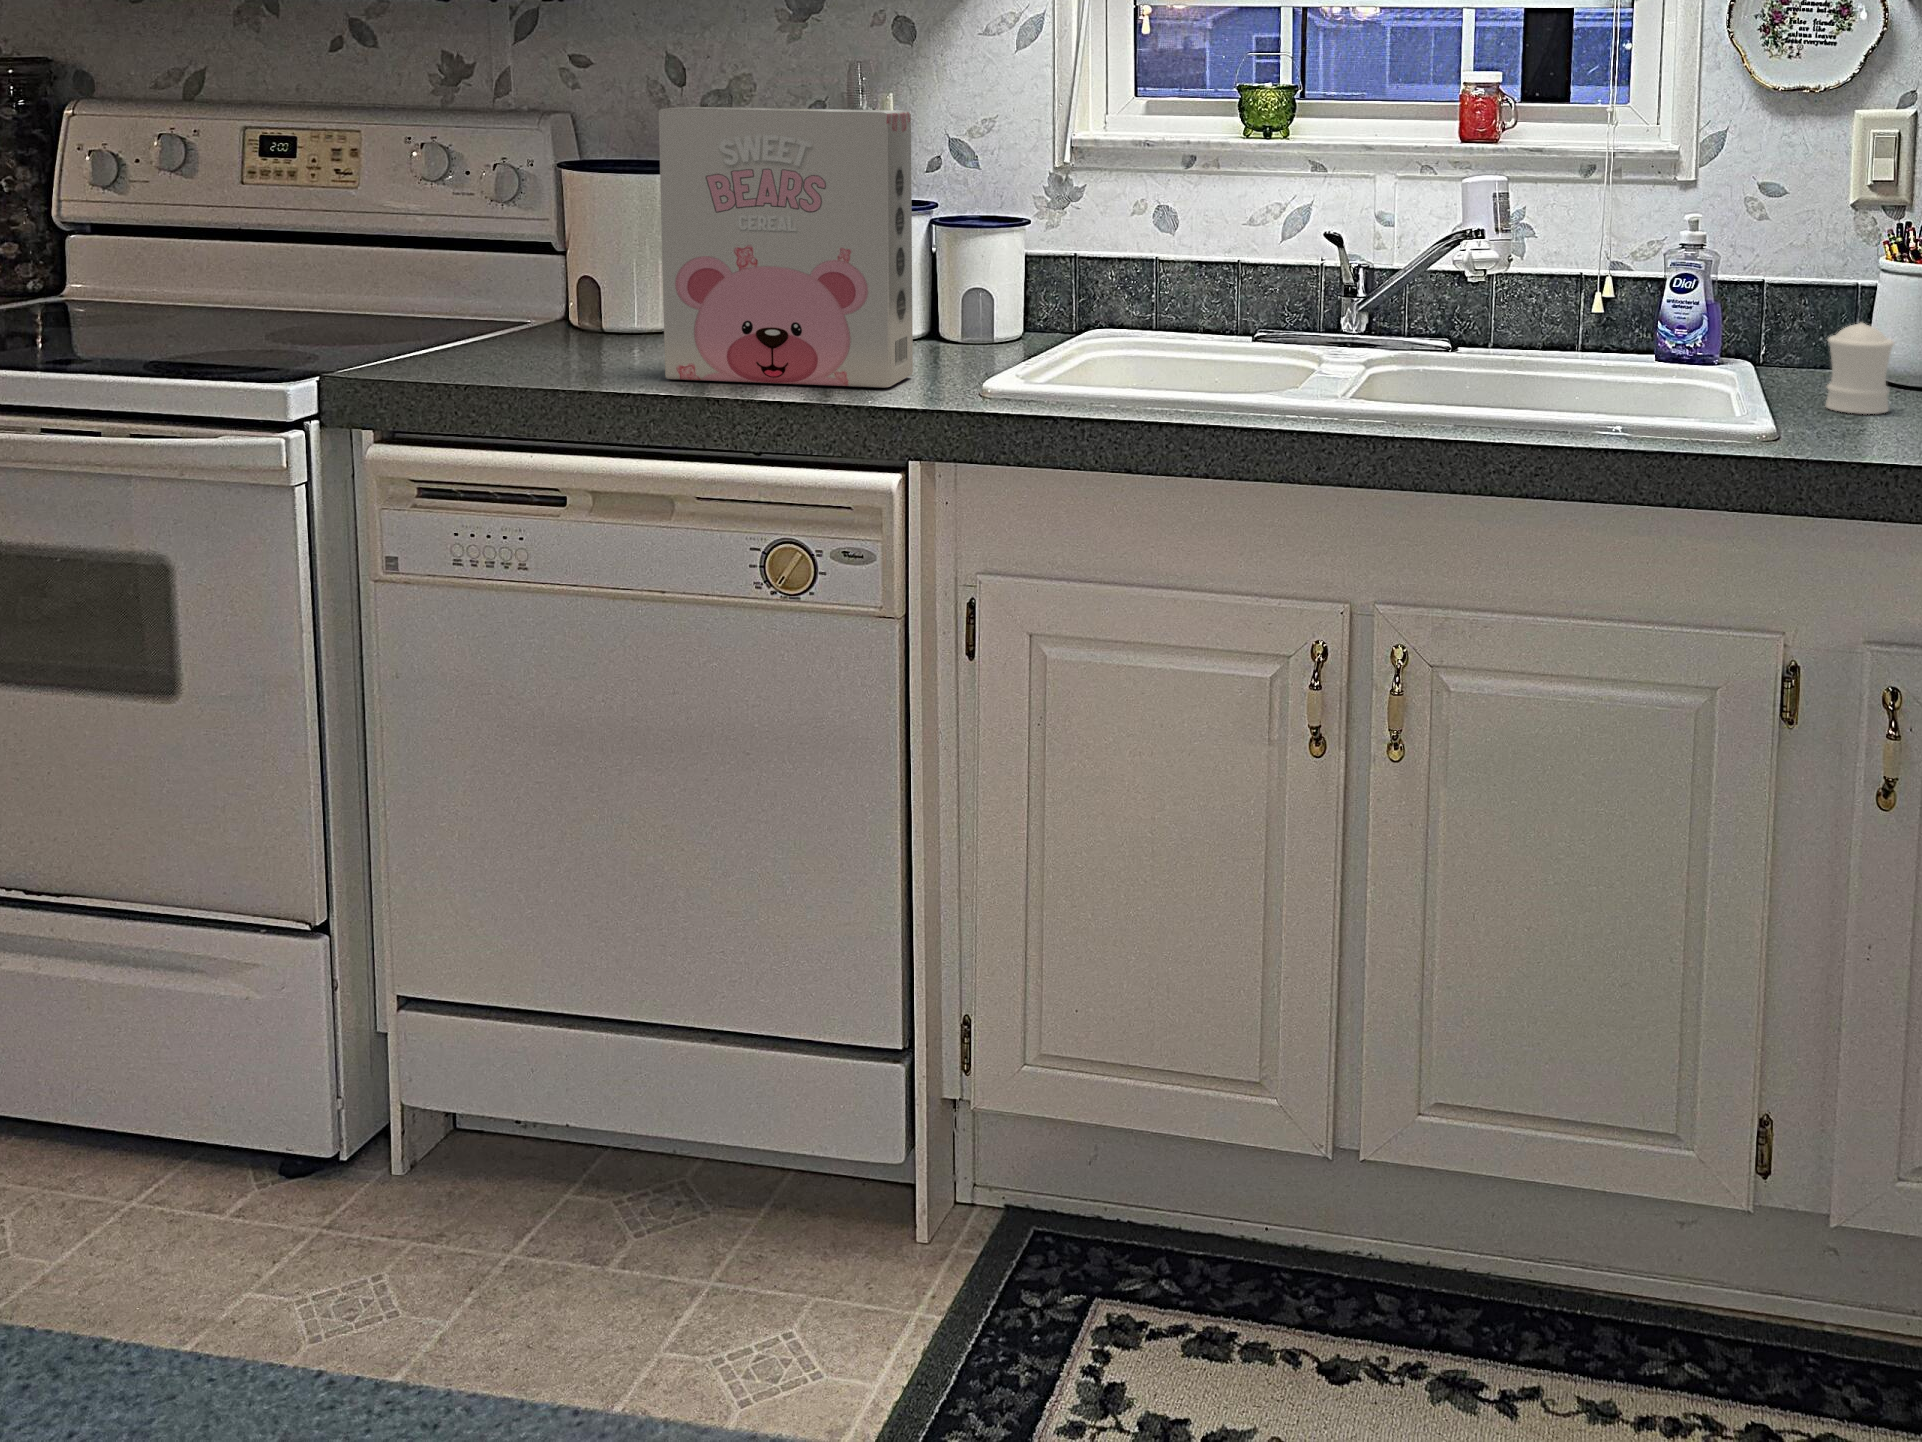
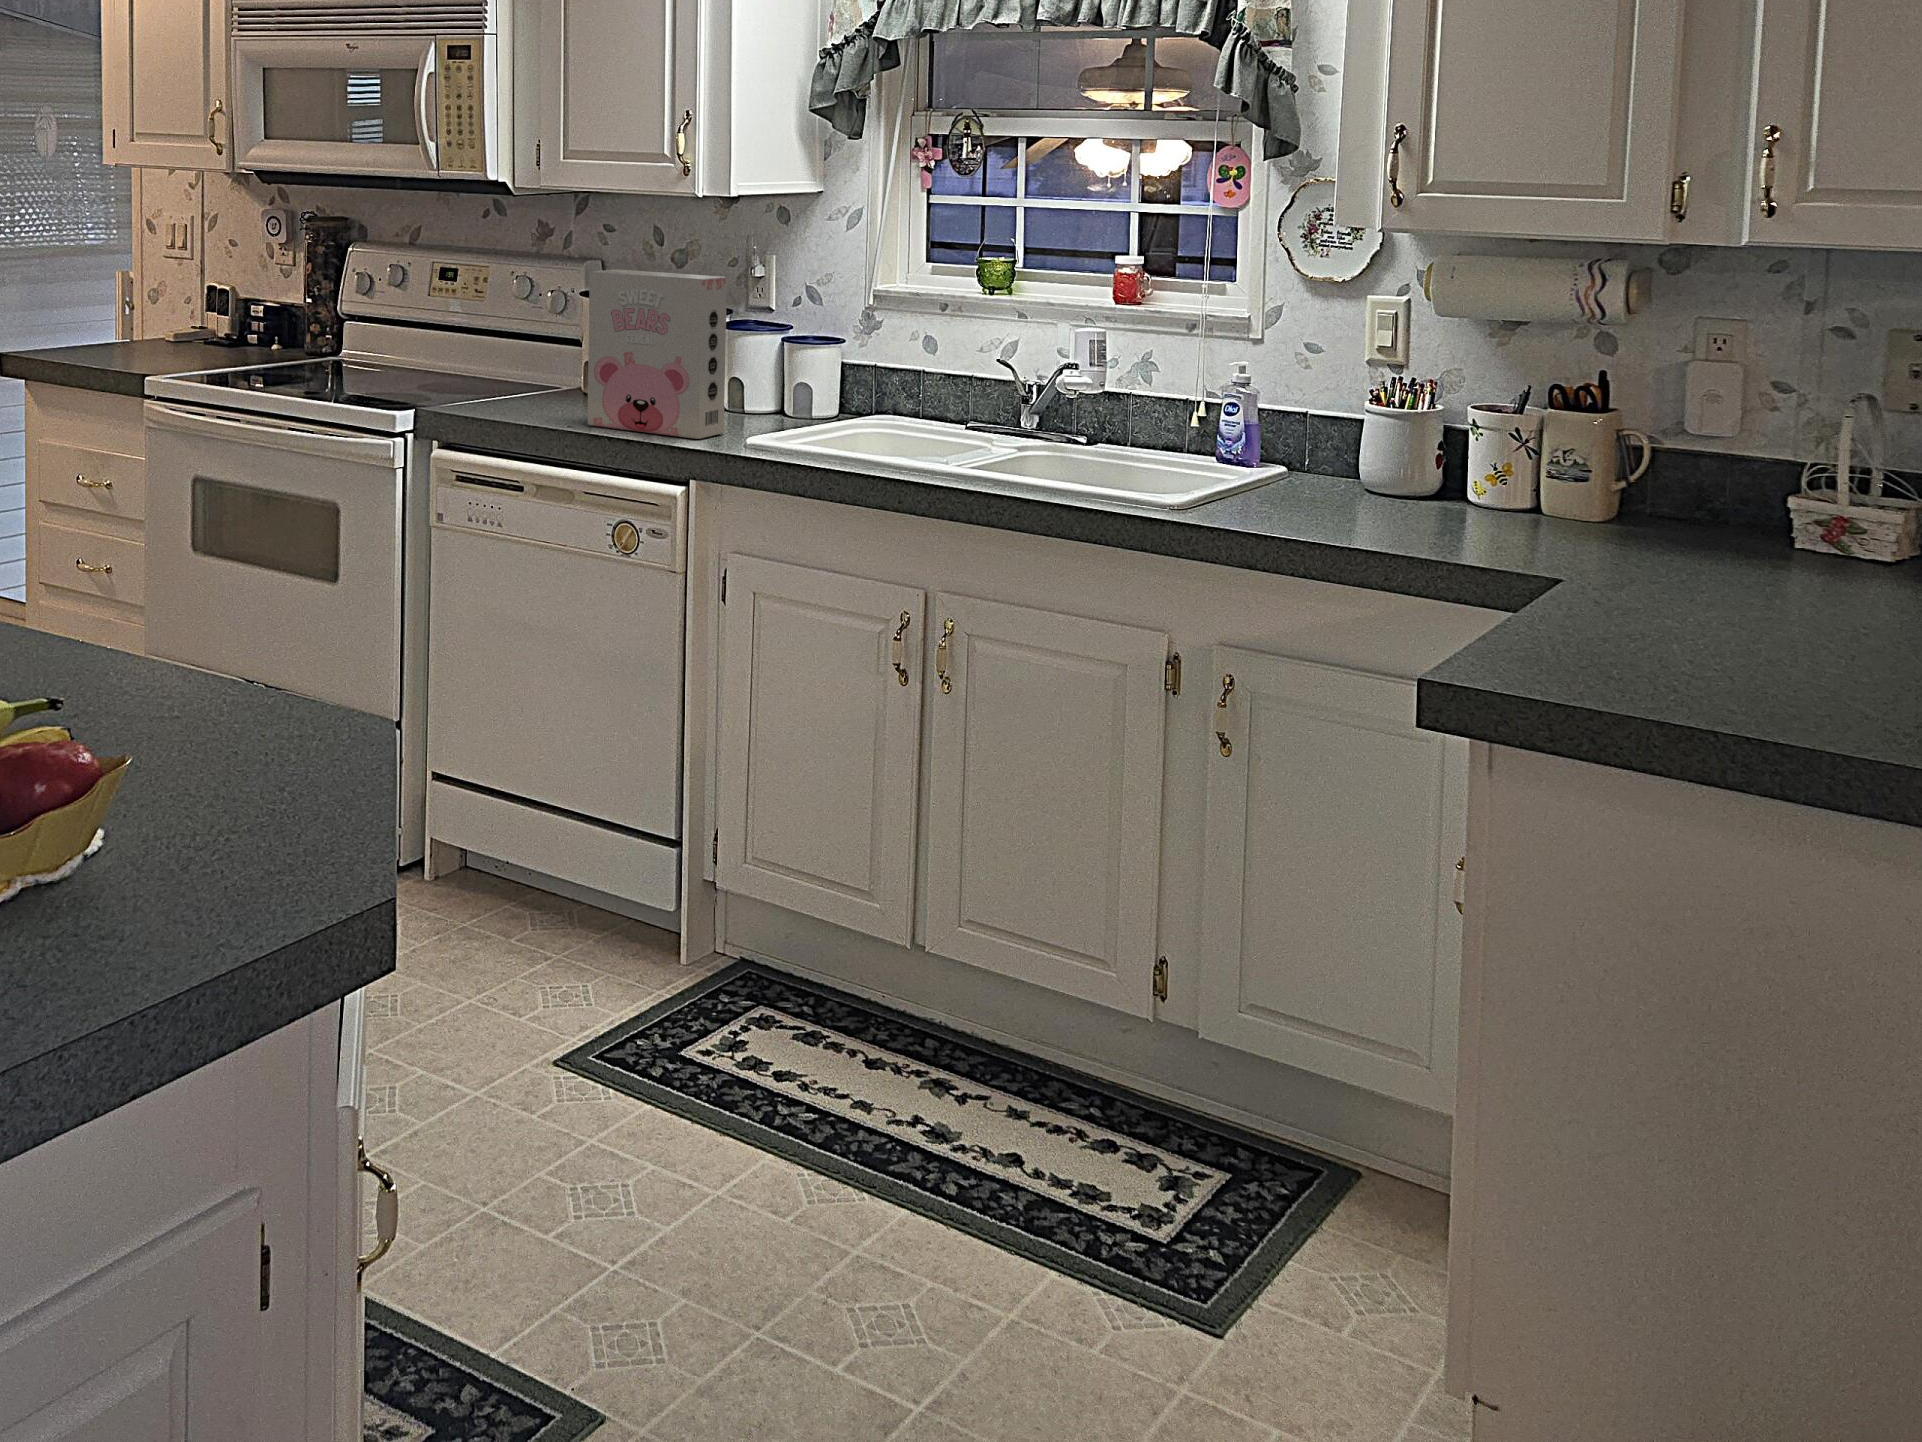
salt shaker: present [1826,322,1894,414] -> none [1263,443,1308,504]

